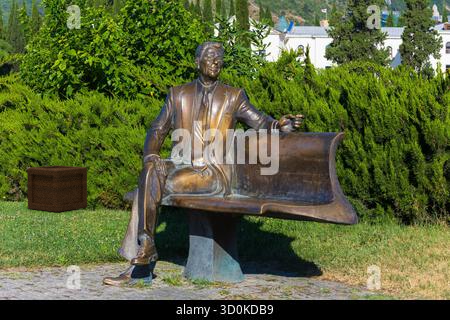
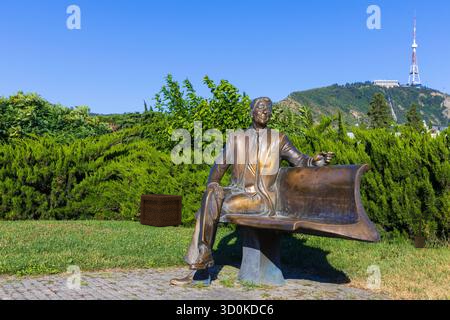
potted plant: none [392,179,427,229] -> present [410,210,433,248]

